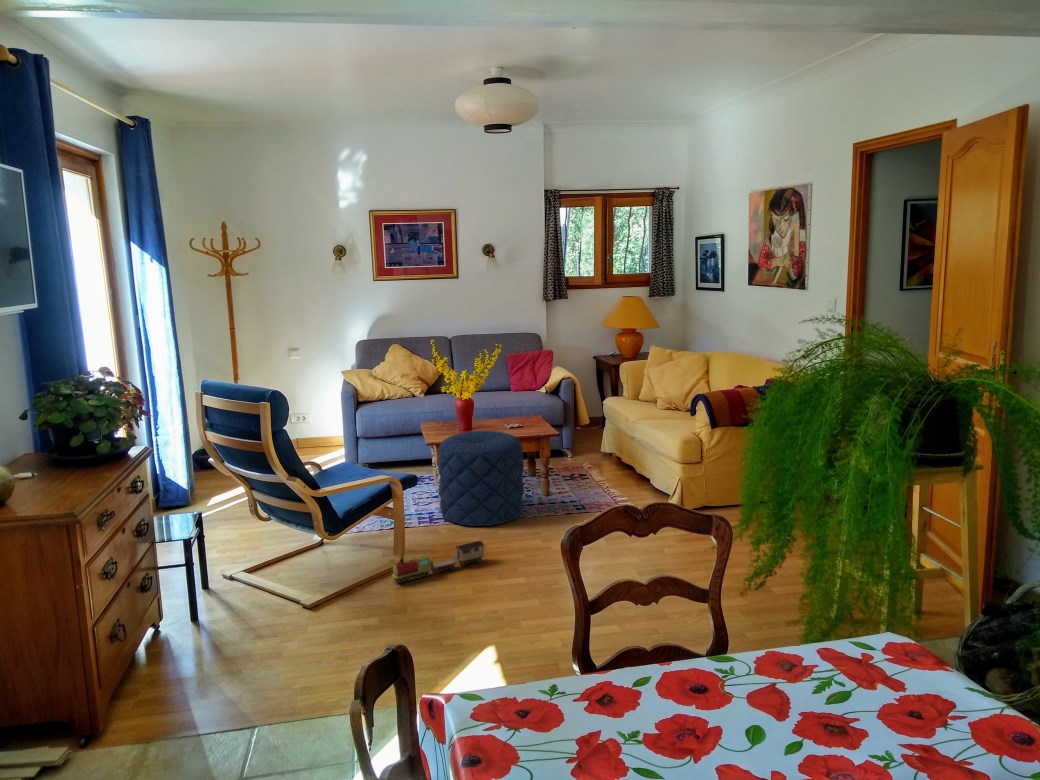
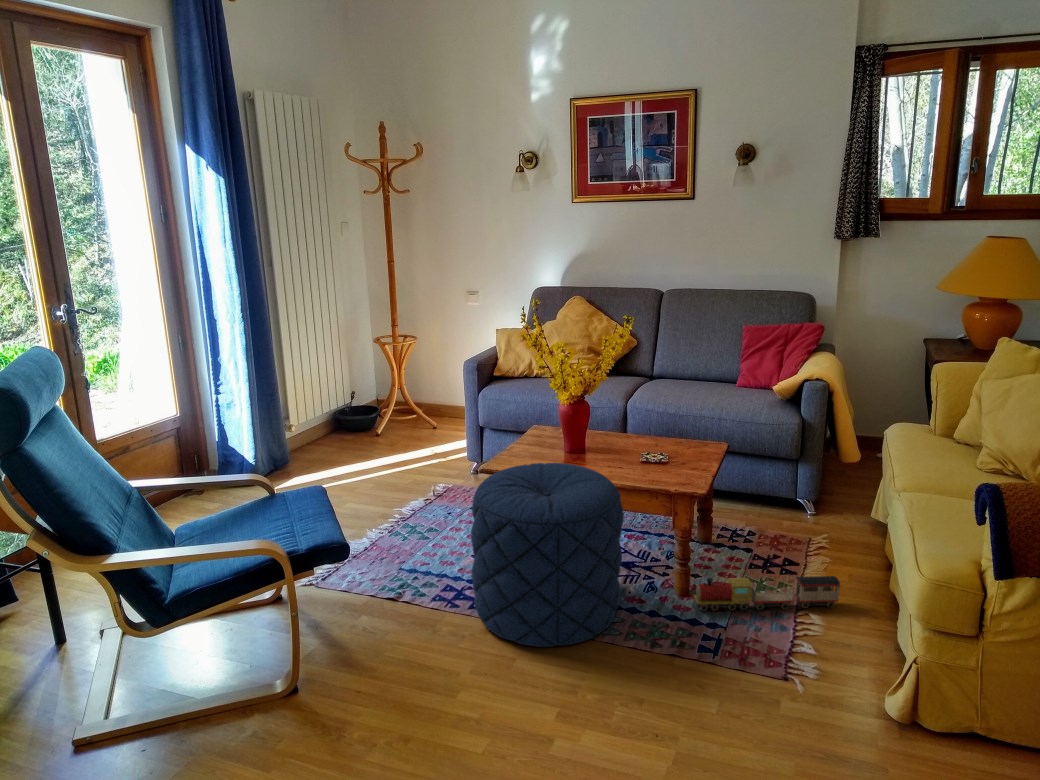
toy train: present [392,541,484,583] -> present [694,576,840,611]

